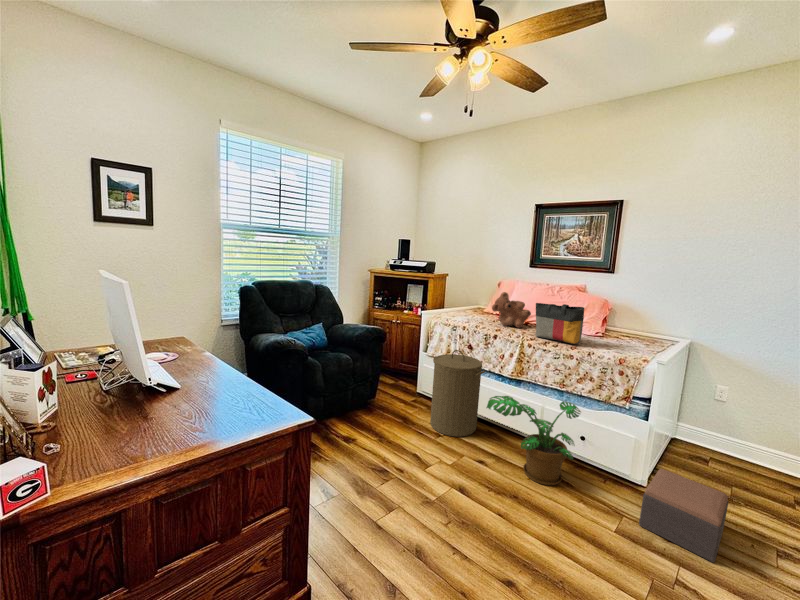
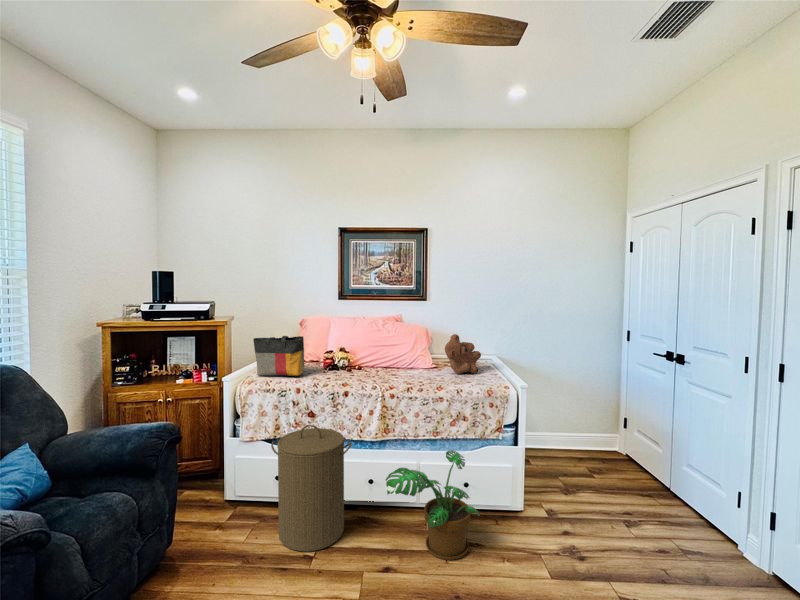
teddy bear: present [492,292,531,328] -> present [445,334,481,374]
tote bag: present [535,303,584,344] -> present [253,336,304,376]
footstool: present [639,469,728,562] -> none [537,488,612,559]

